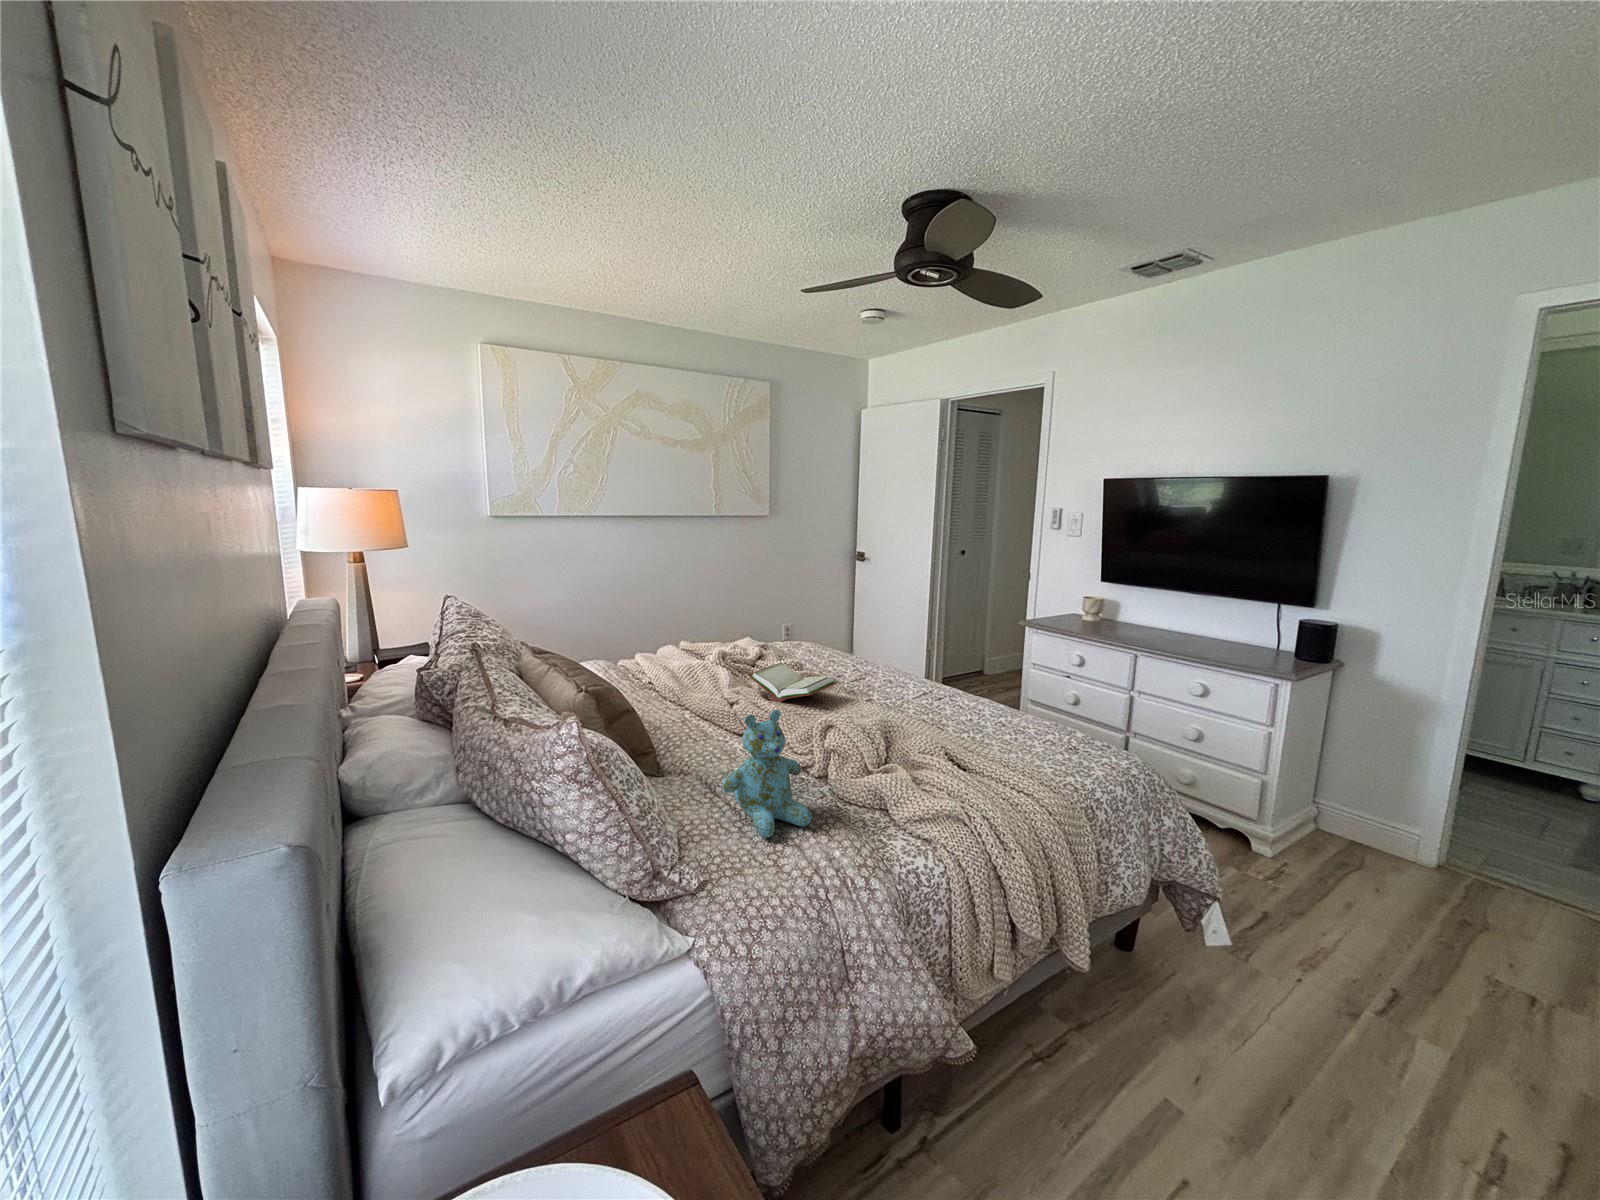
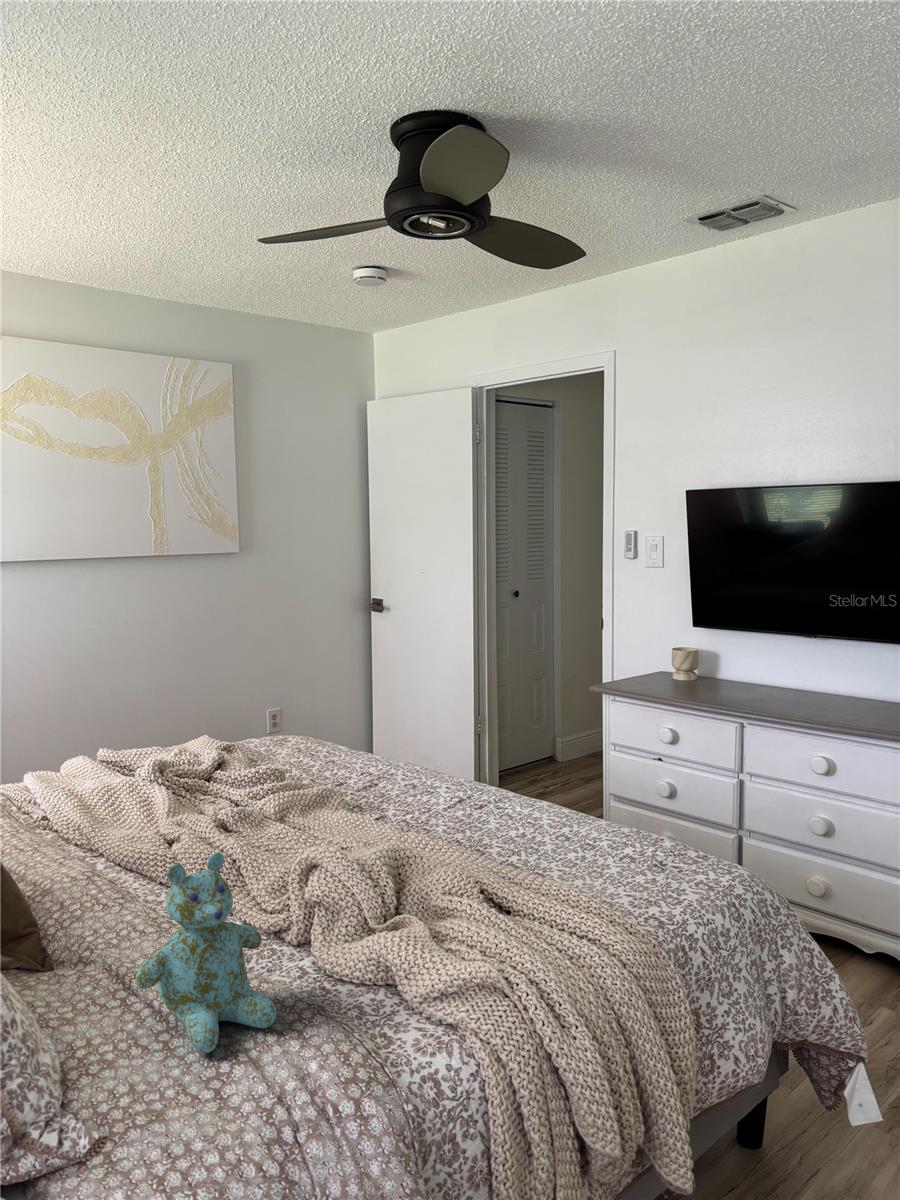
book: present [748,662,839,702] -> none [192,772,330,834]

